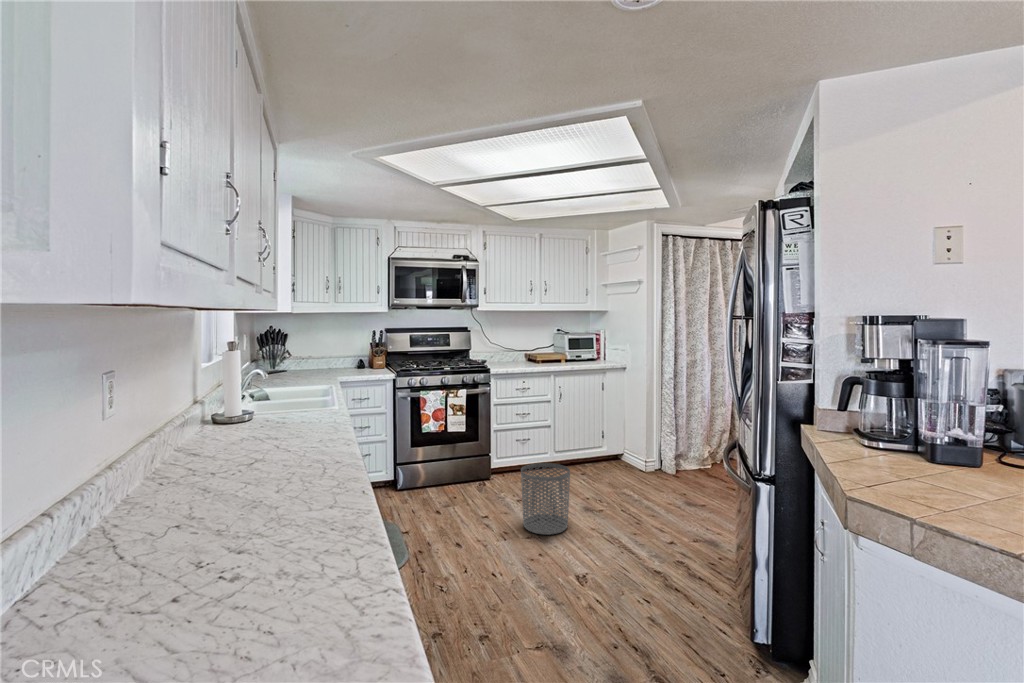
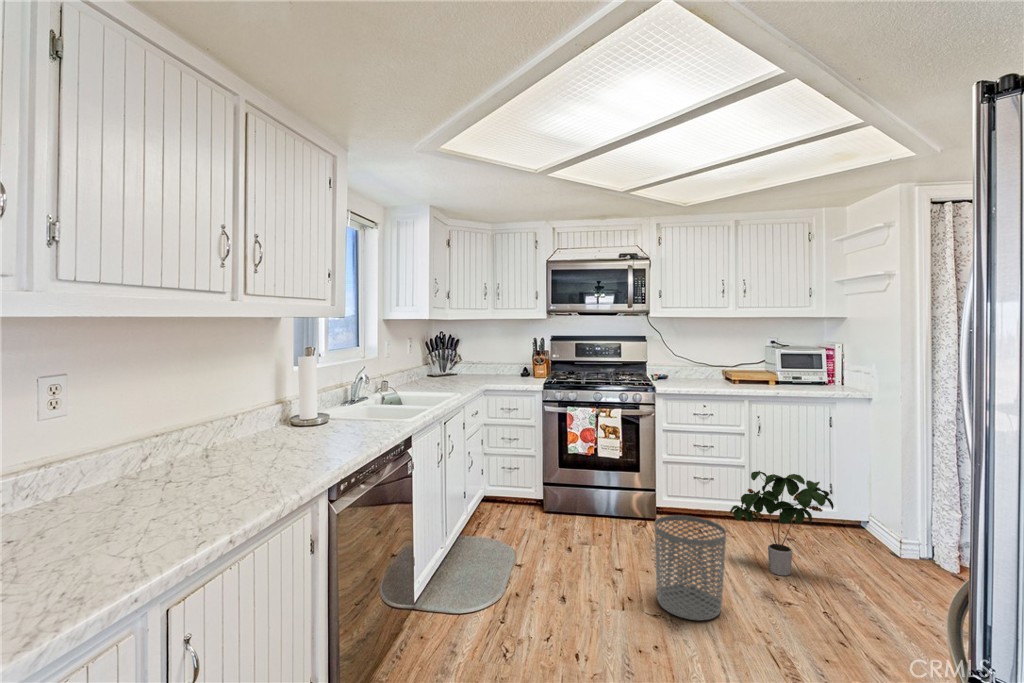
potted plant: none [554,424,620,496] -> present [730,471,834,576]

